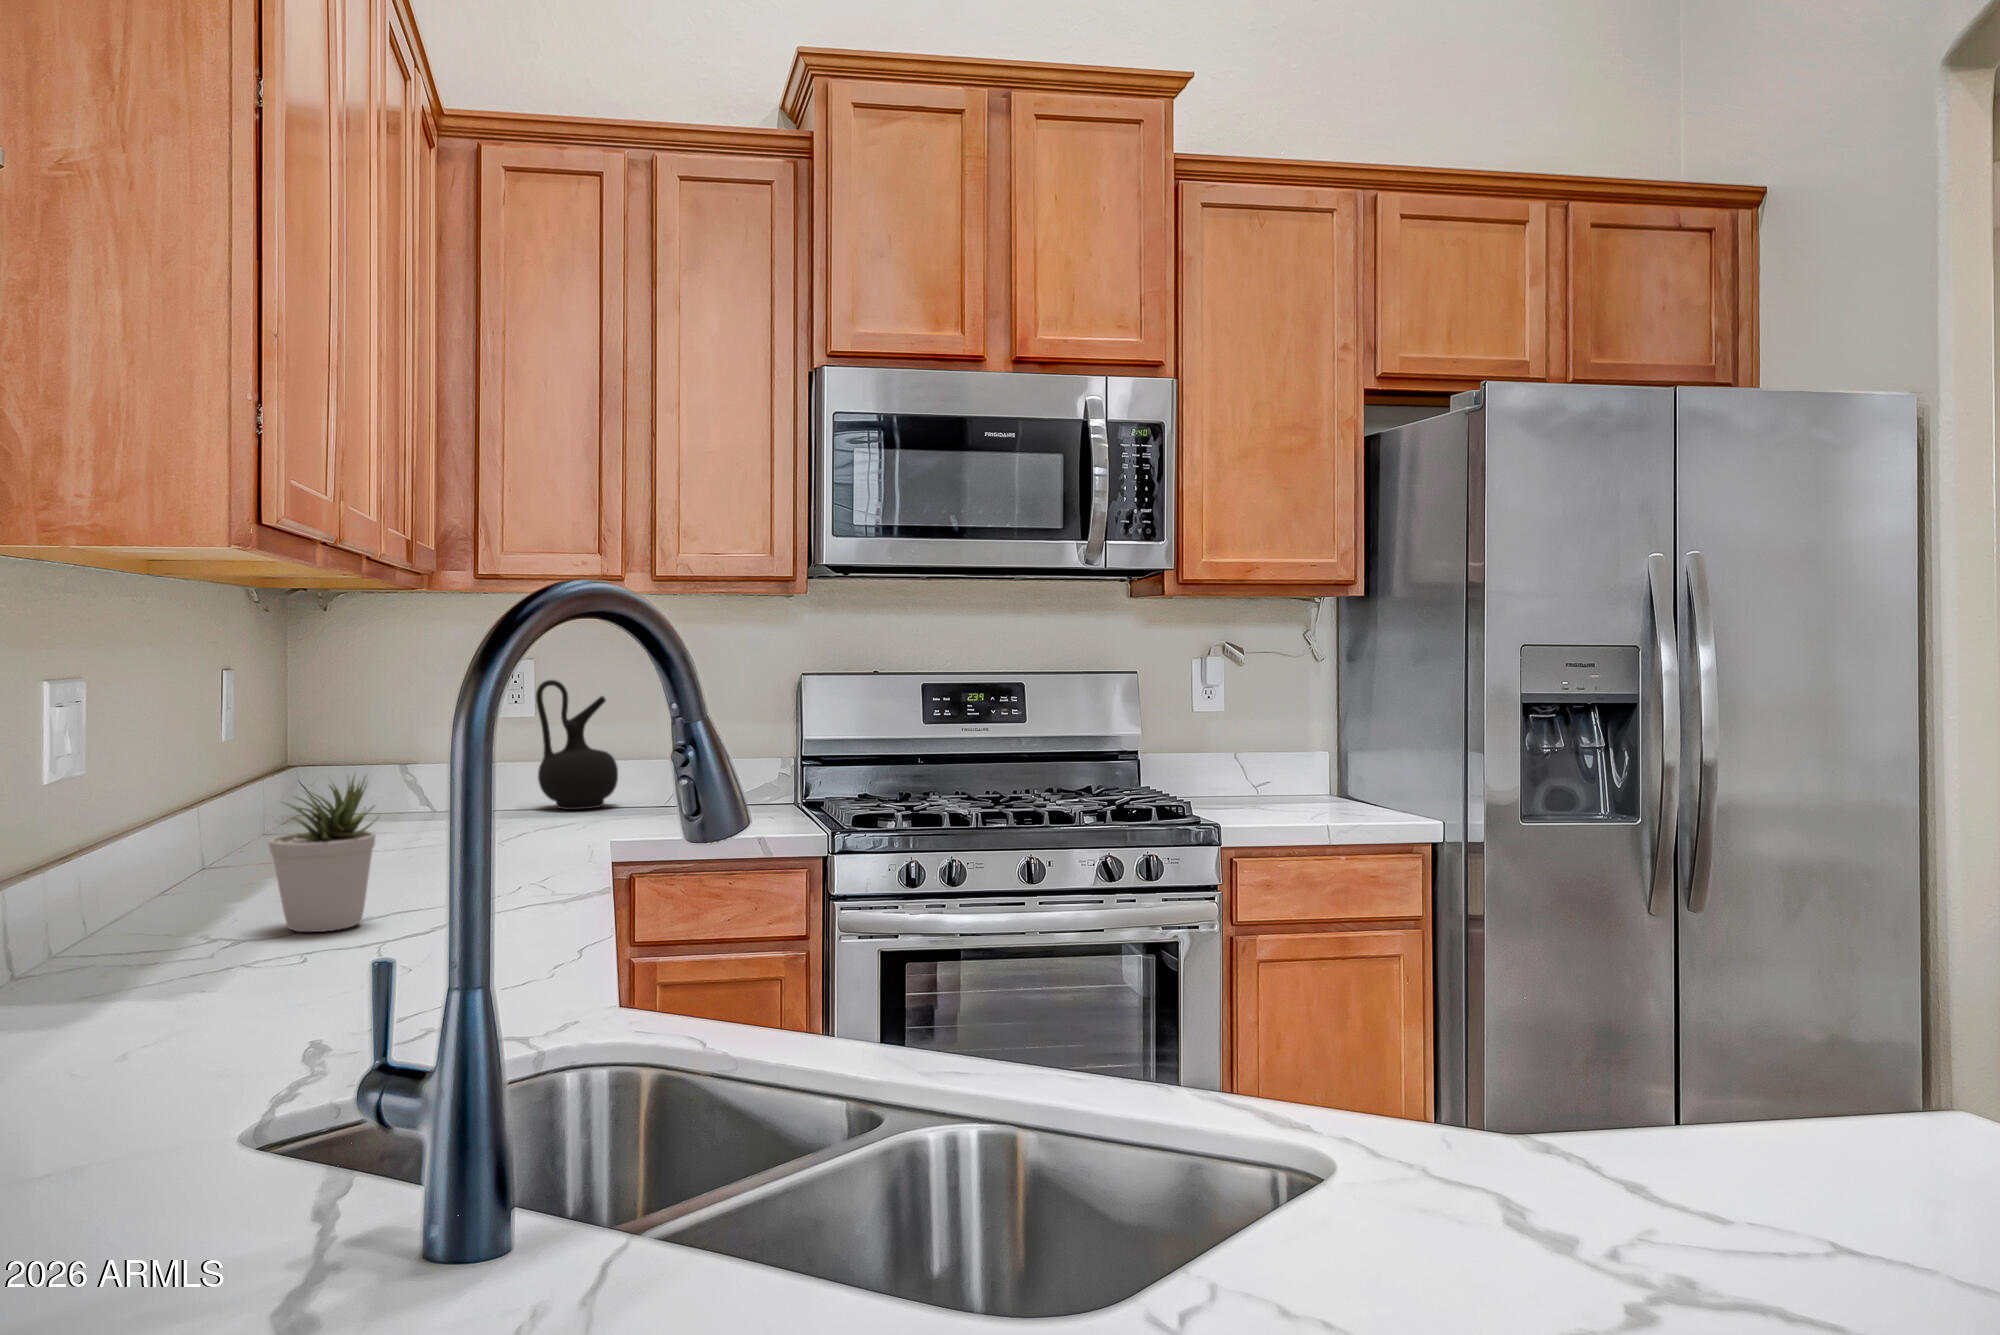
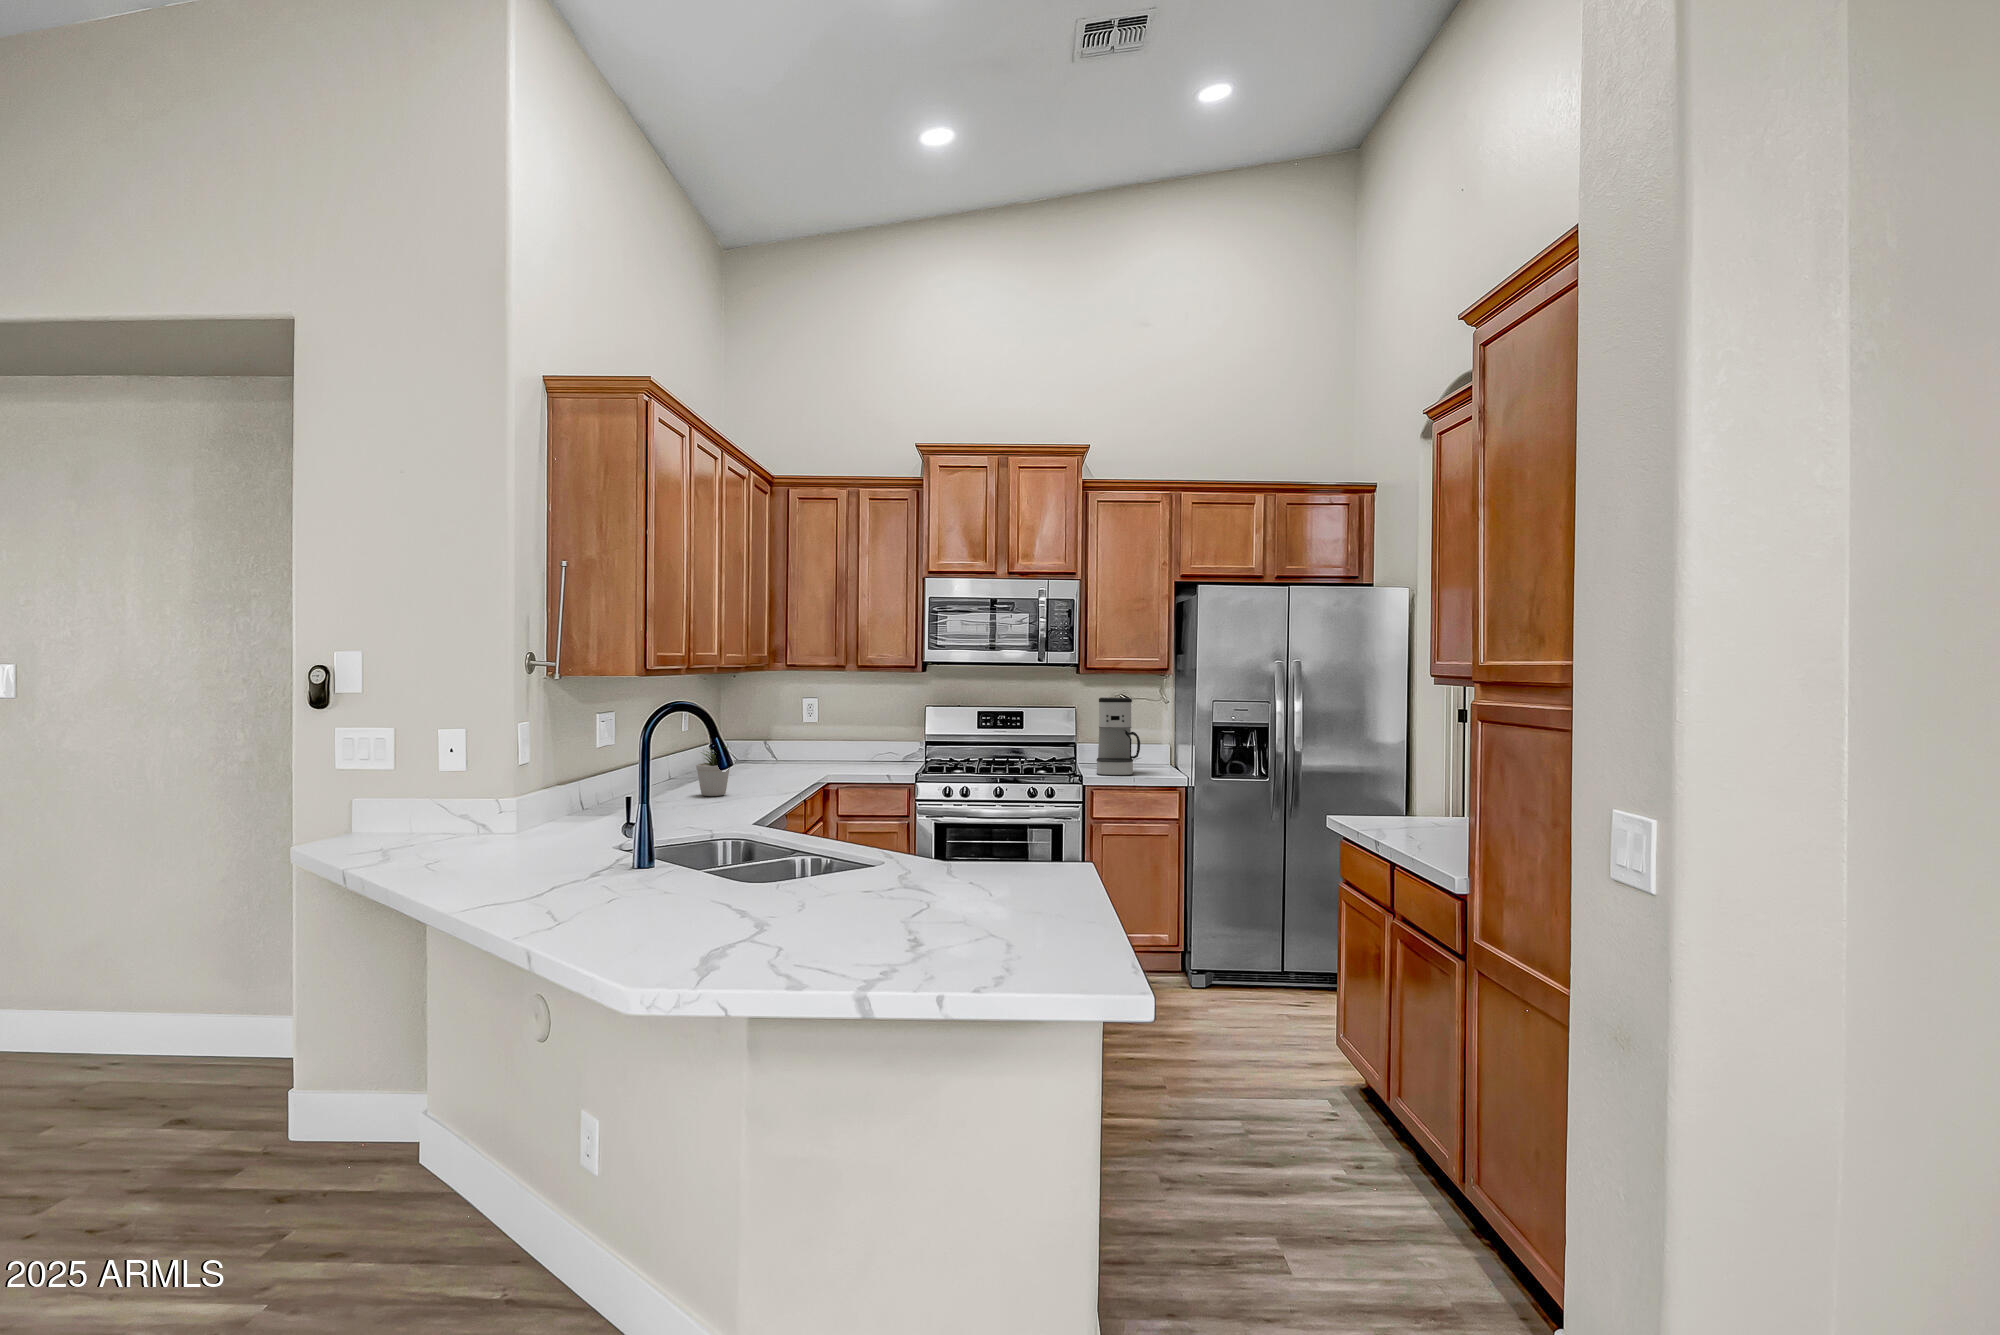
coffee maker: none [1218,644,1324,820] -> present [1096,698,1140,776]
ceramic jug: present [536,680,618,810] -> none [812,707,846,762]

